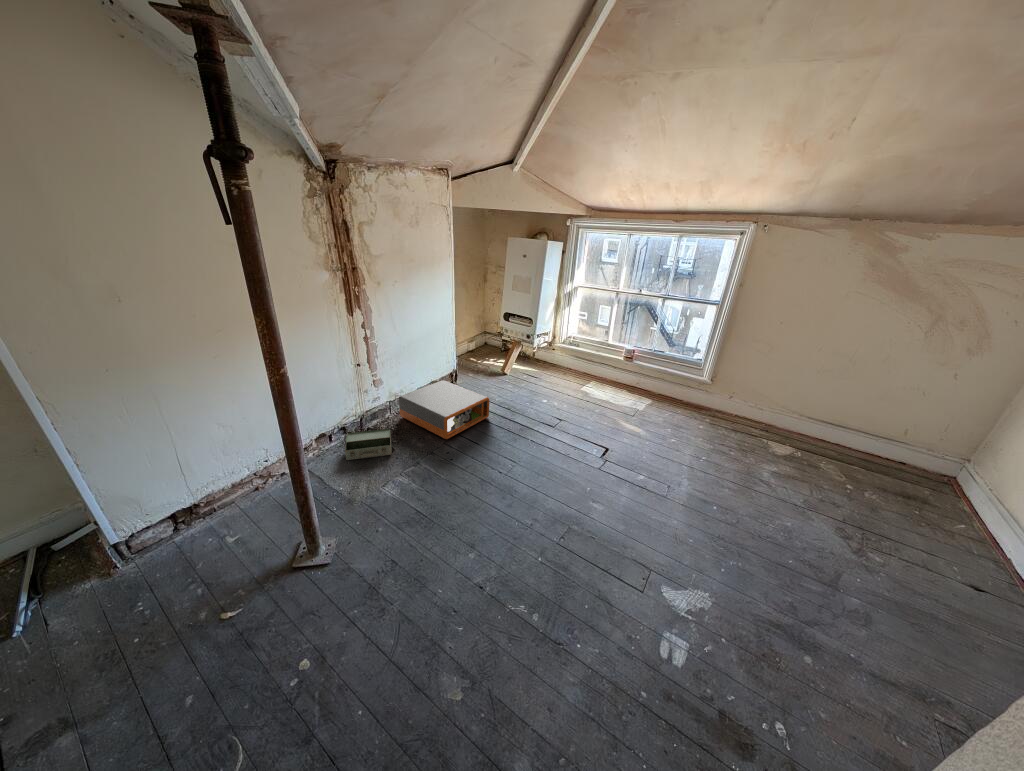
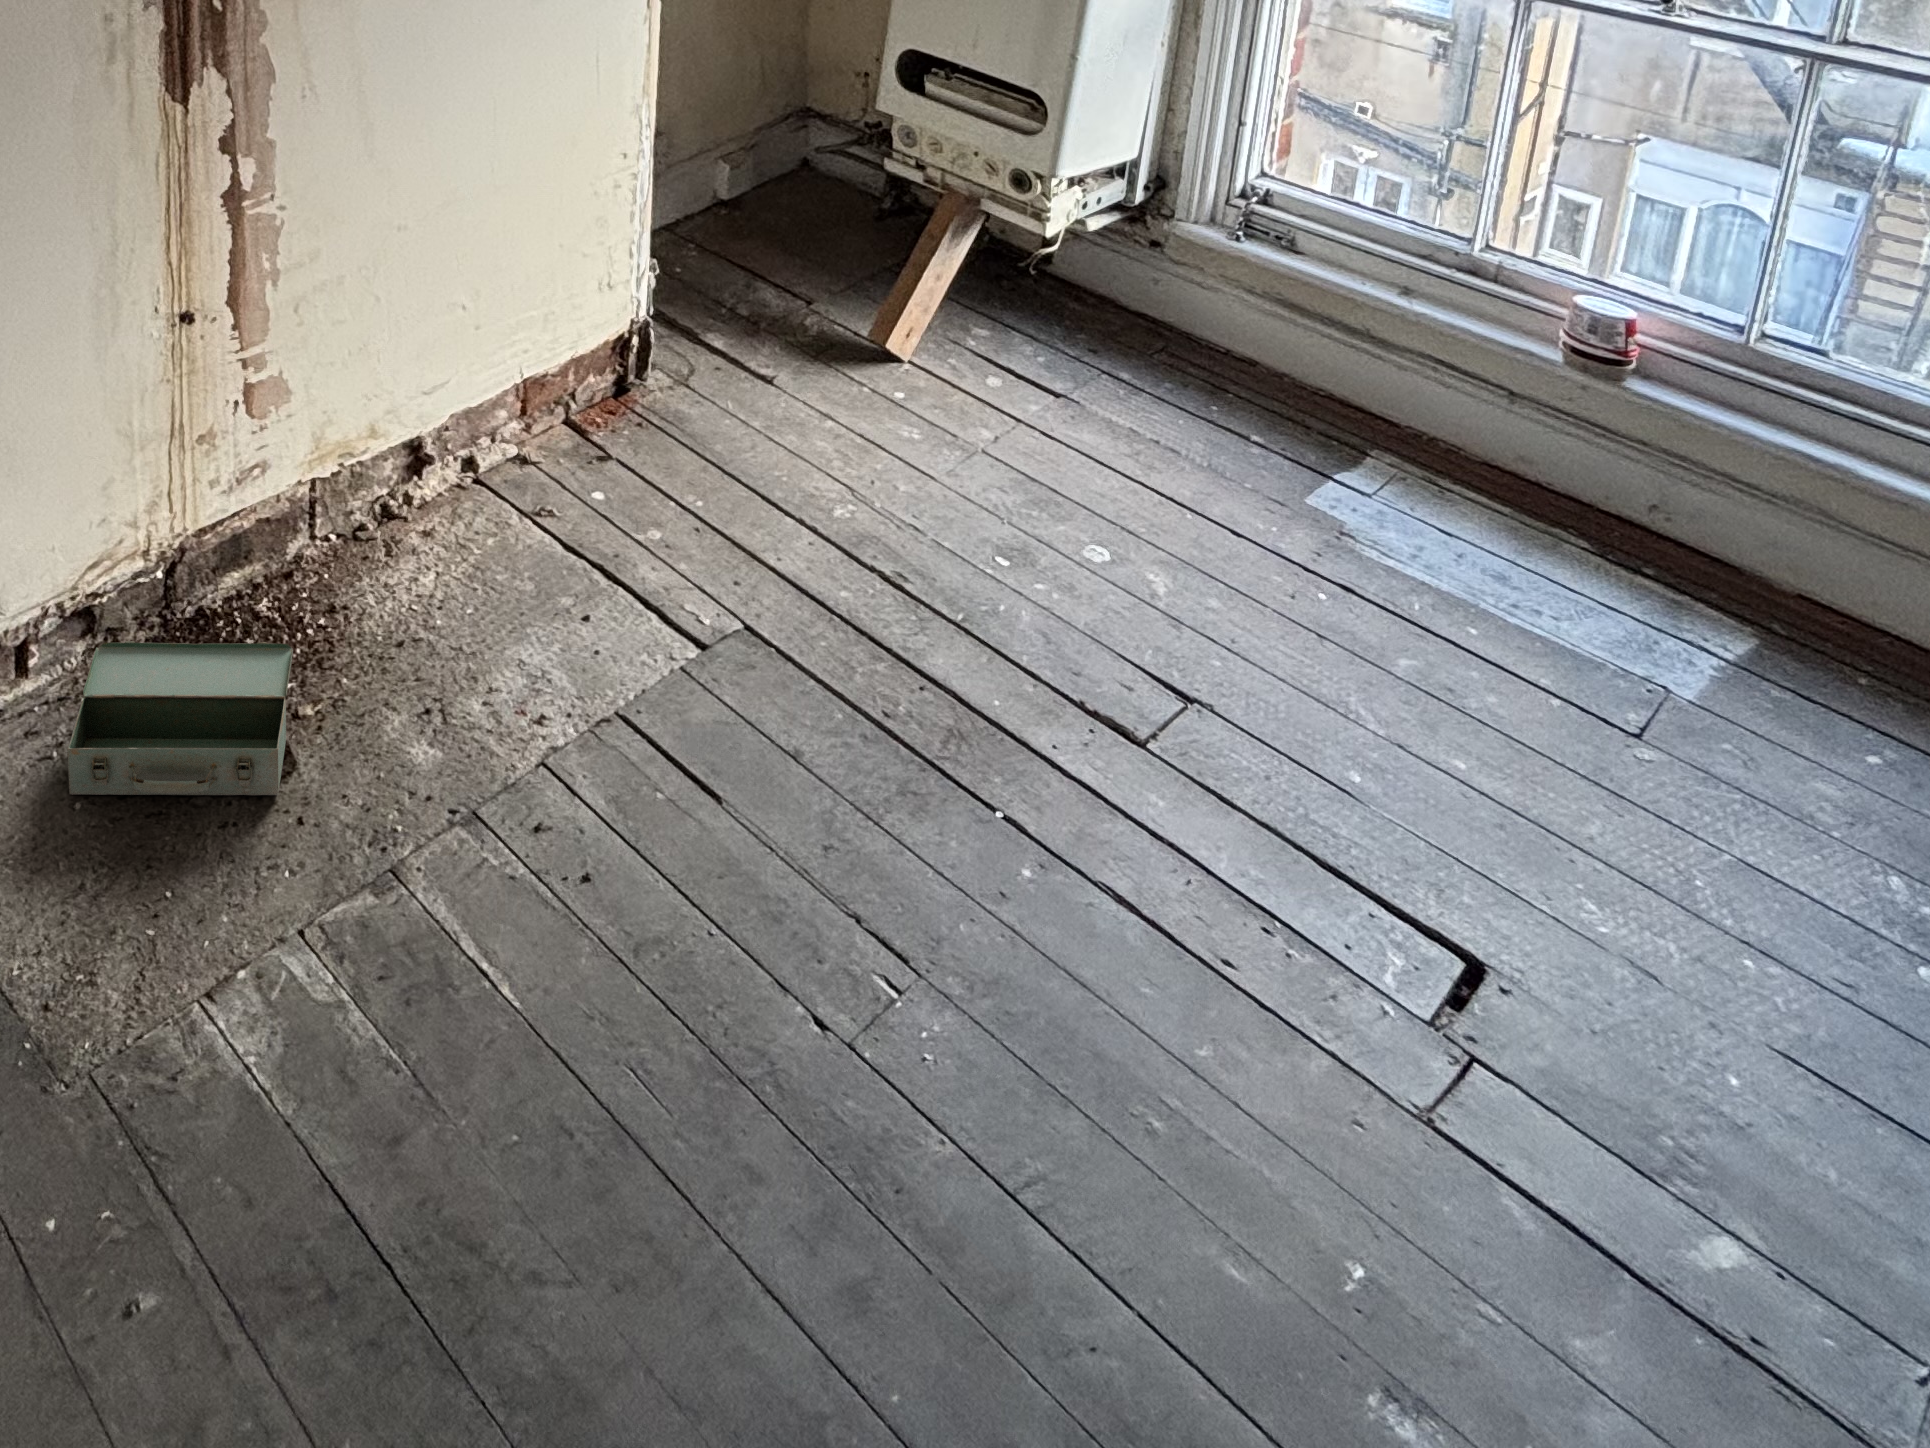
storage box: present [399,380,489,439] -> none [354,388,793,744]

